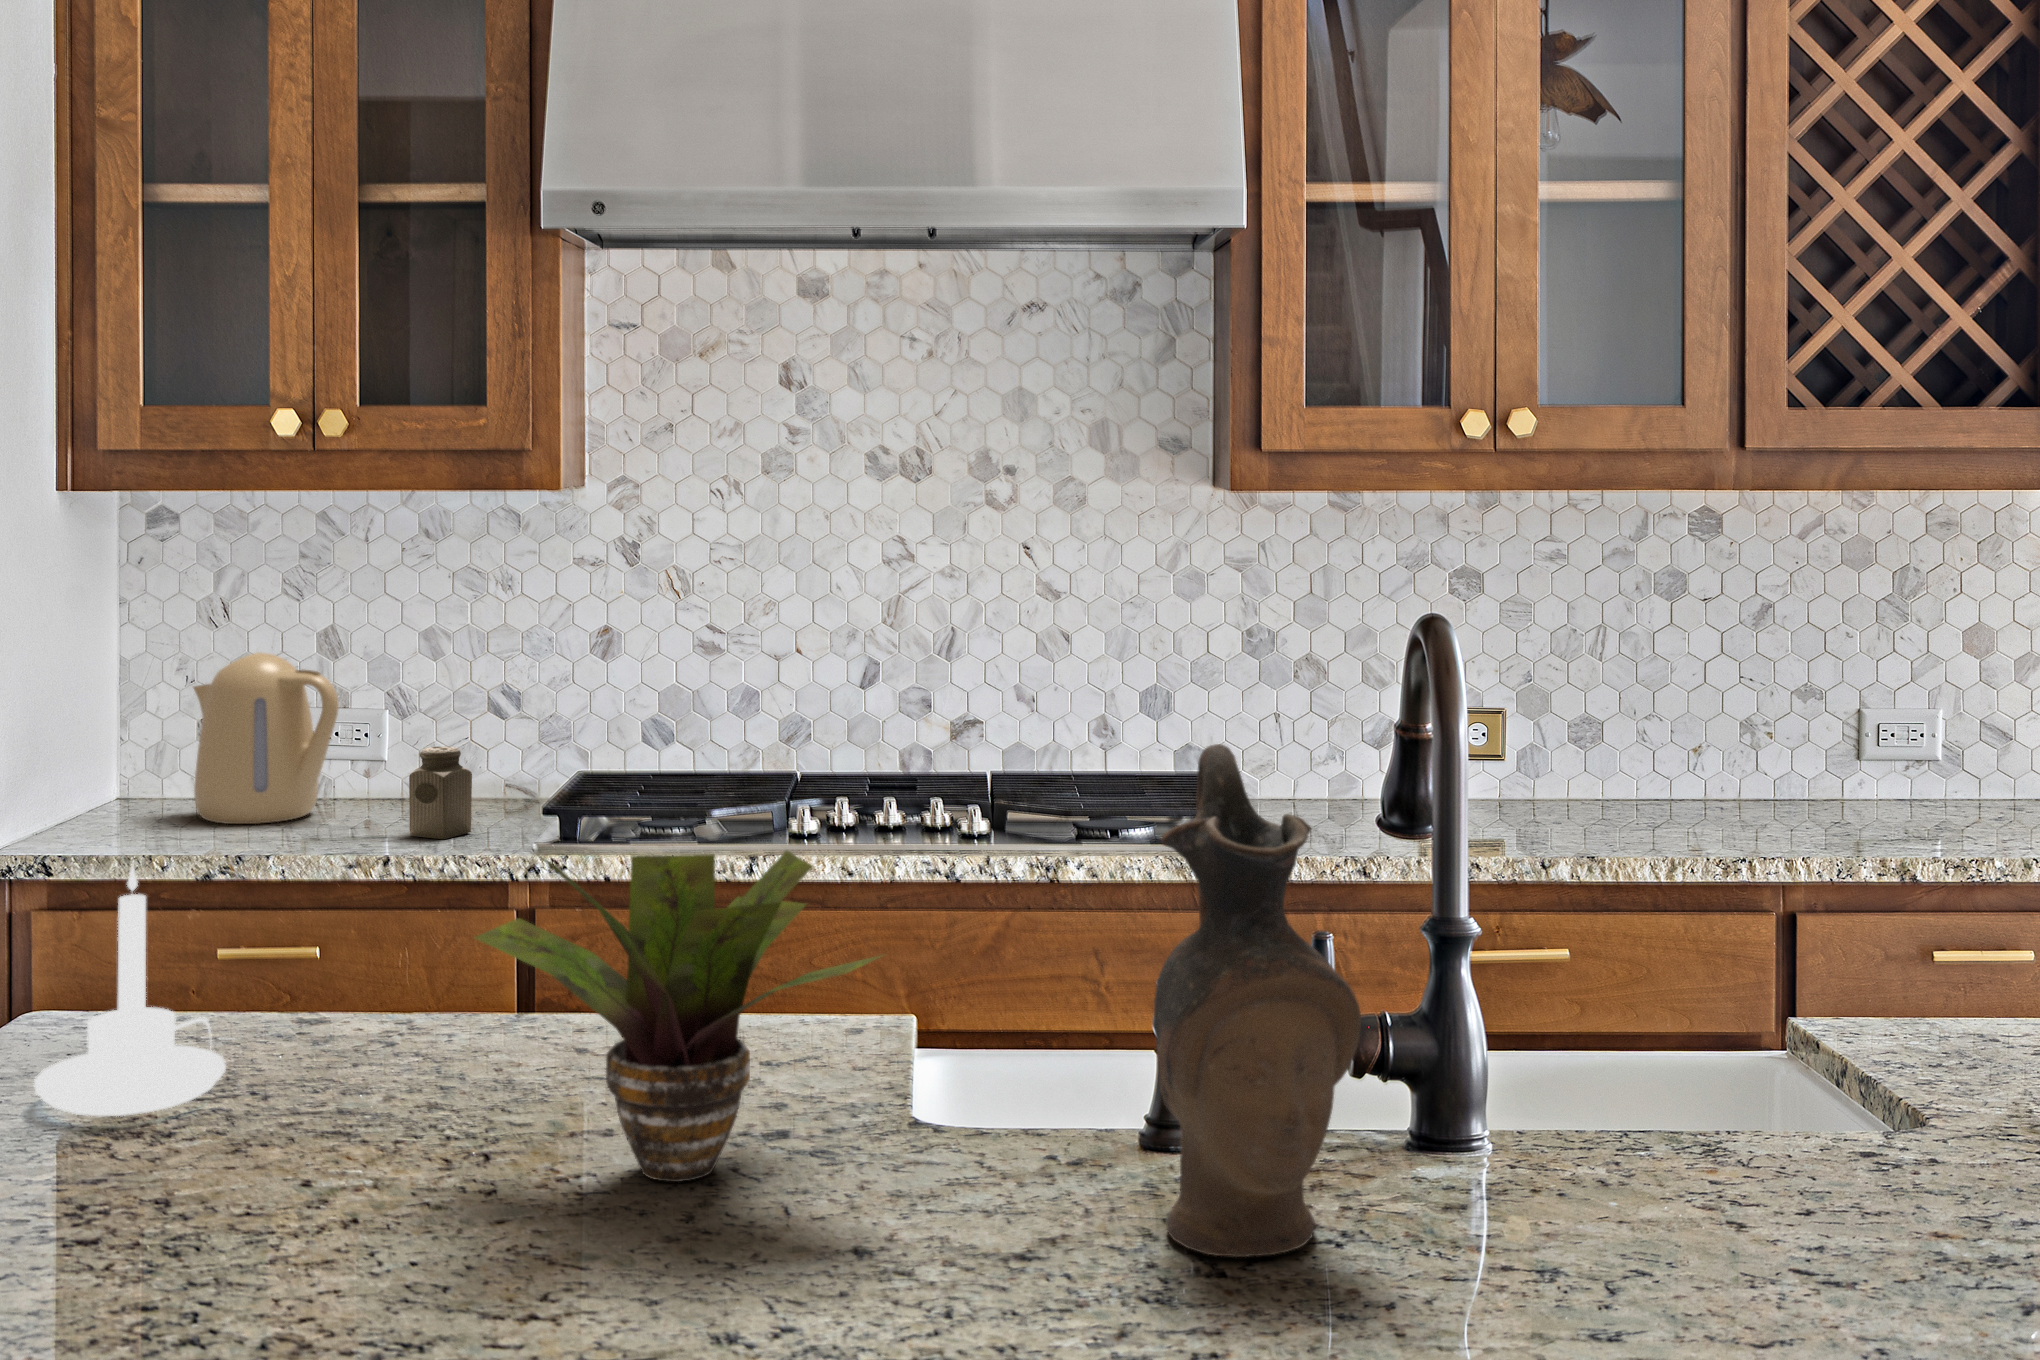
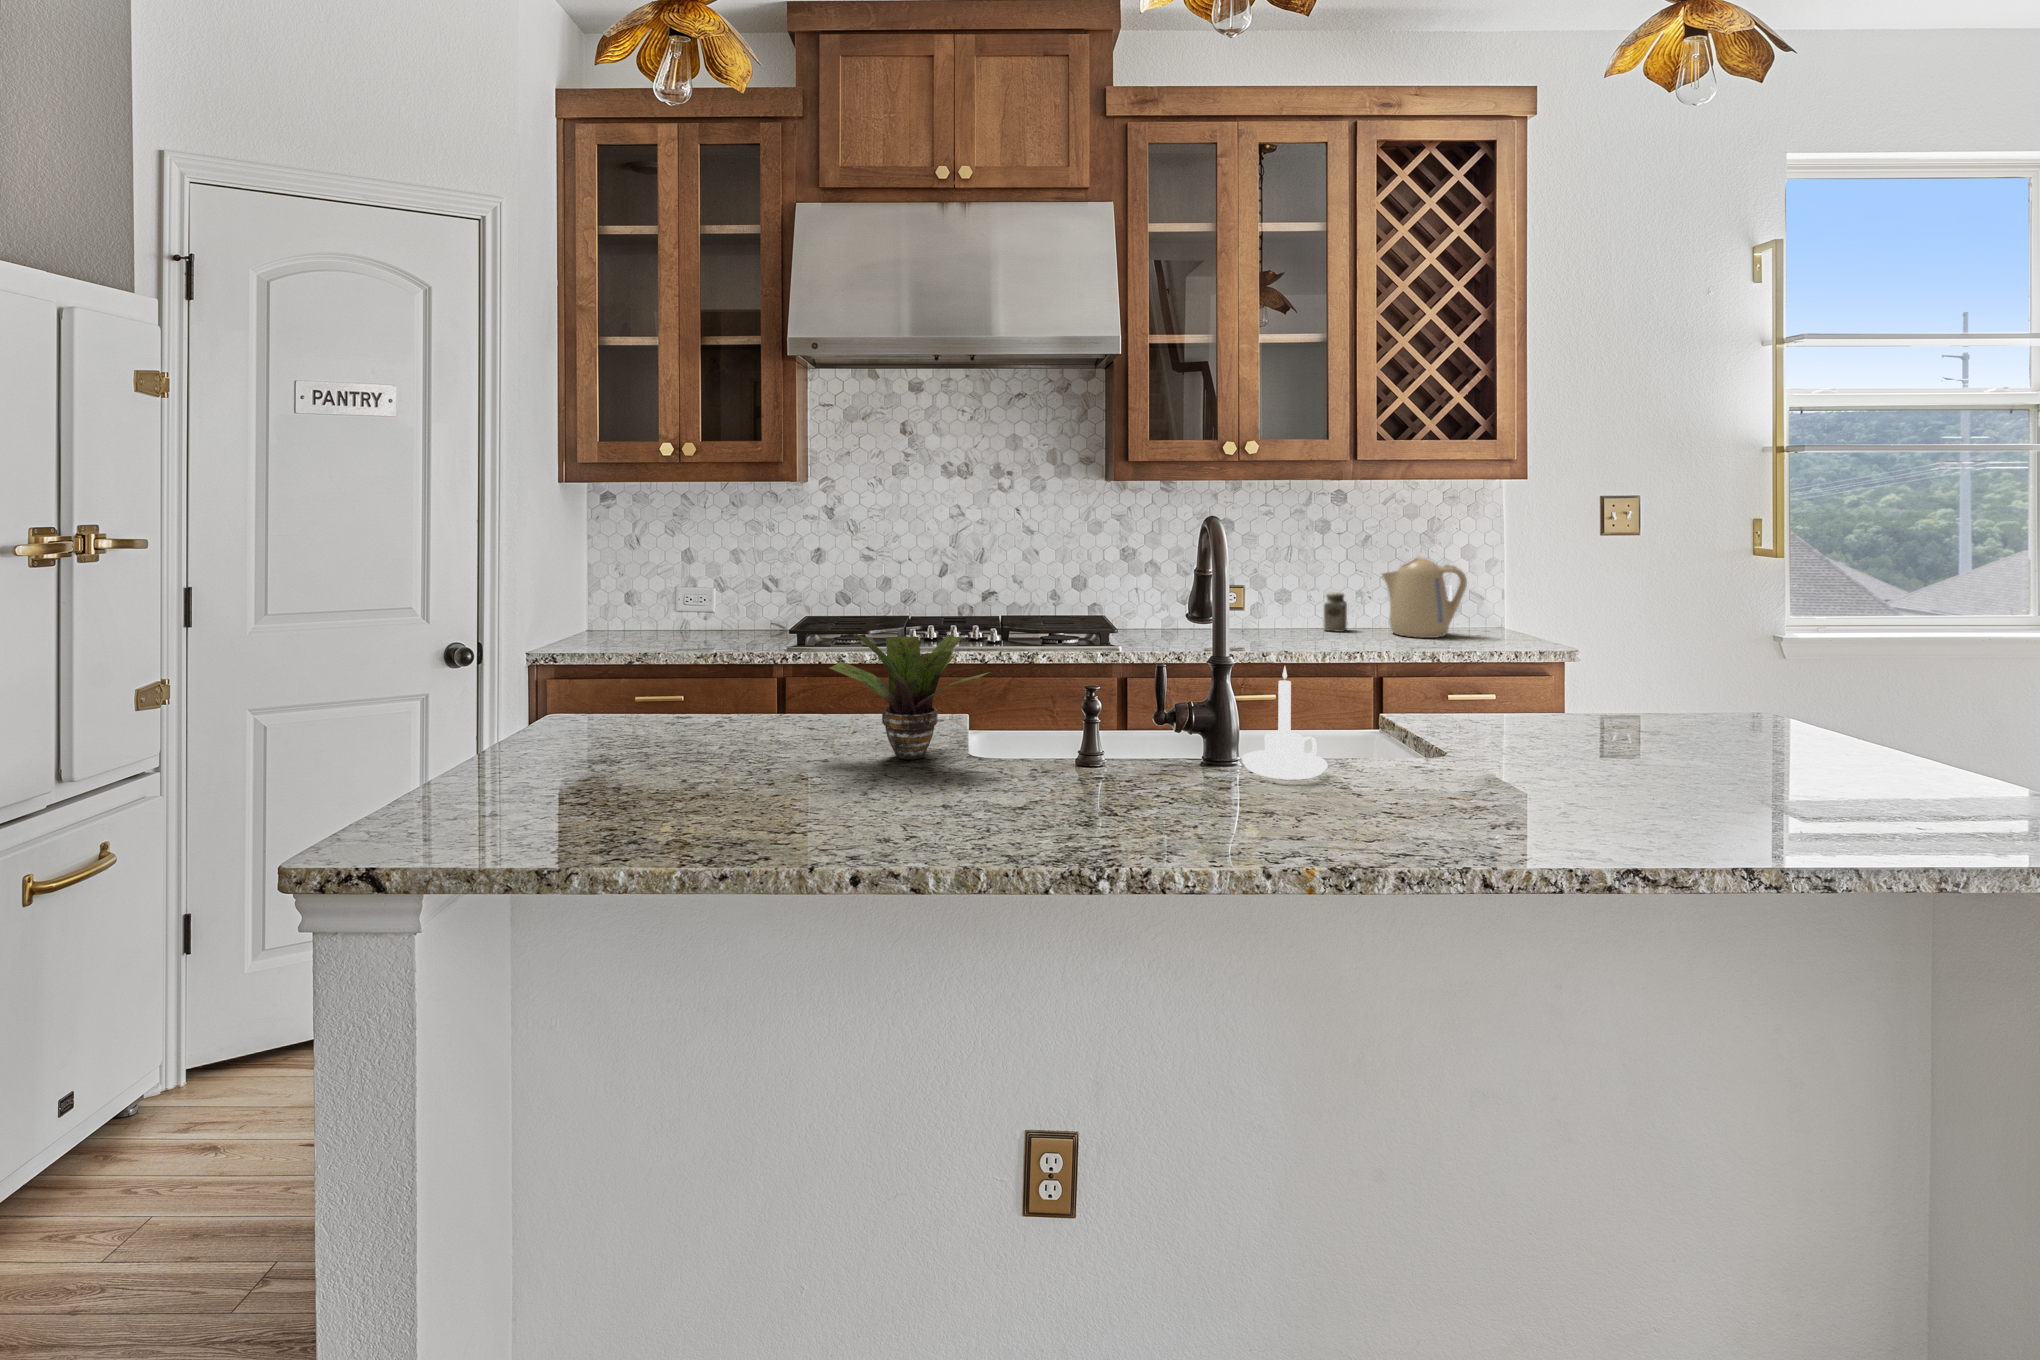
kettle: present [193,652,339,824] -> present [1382,558,1467,638]
ceramic pitcher: present [1154,744,1361,1257] -> none [1099,590,1174,777]
salt shaker: present [409,747,472,839] -> present [1324,592,1347,632]
candle holder: present [34,864,226,1116] -> present [1242,666,1327,780]

